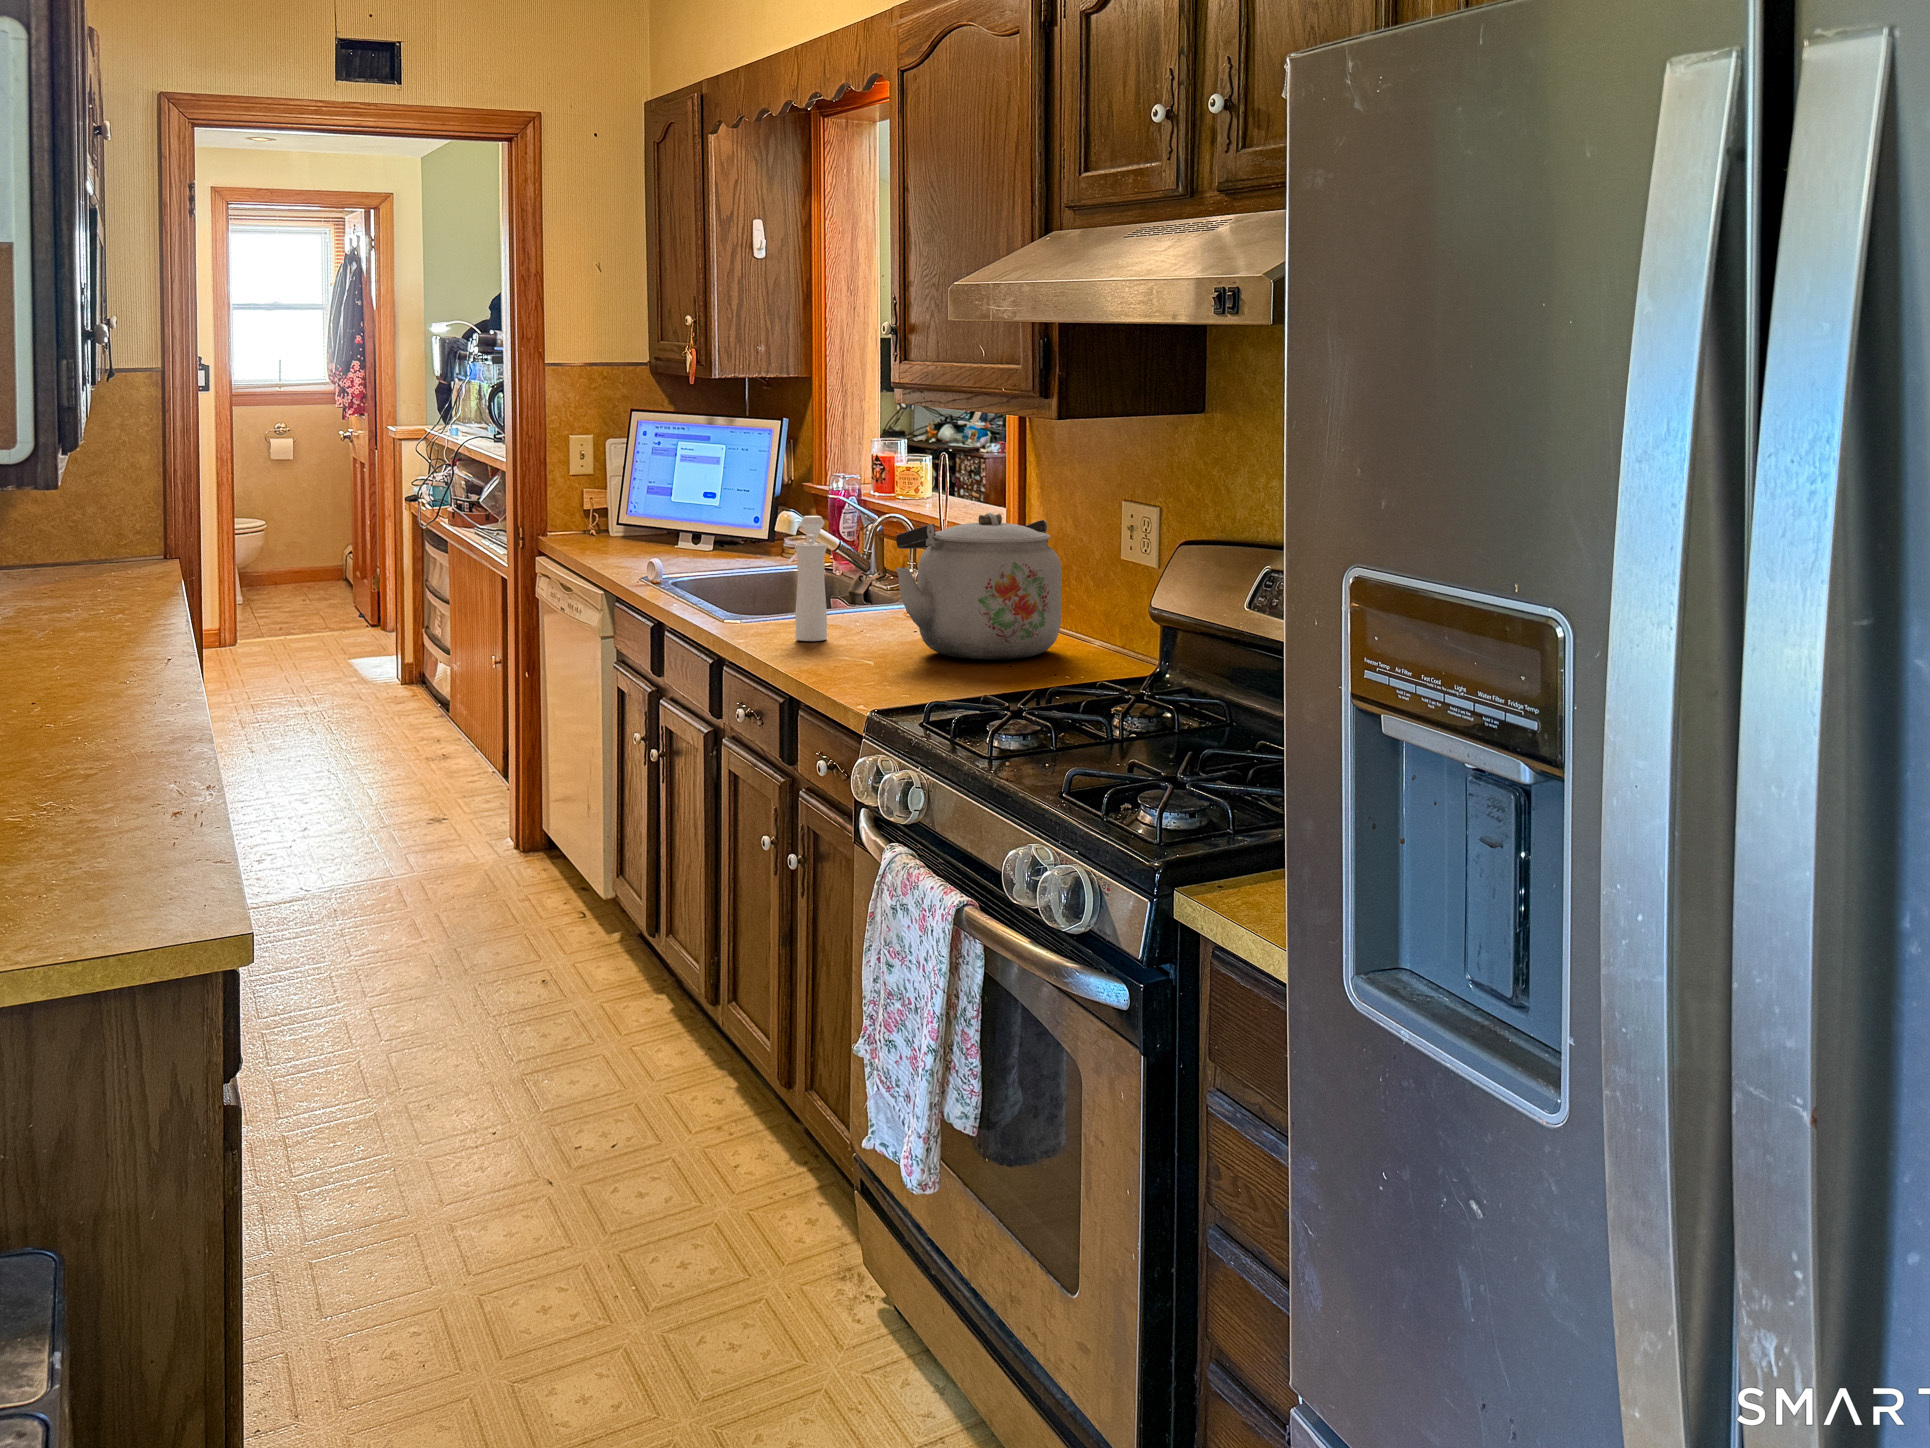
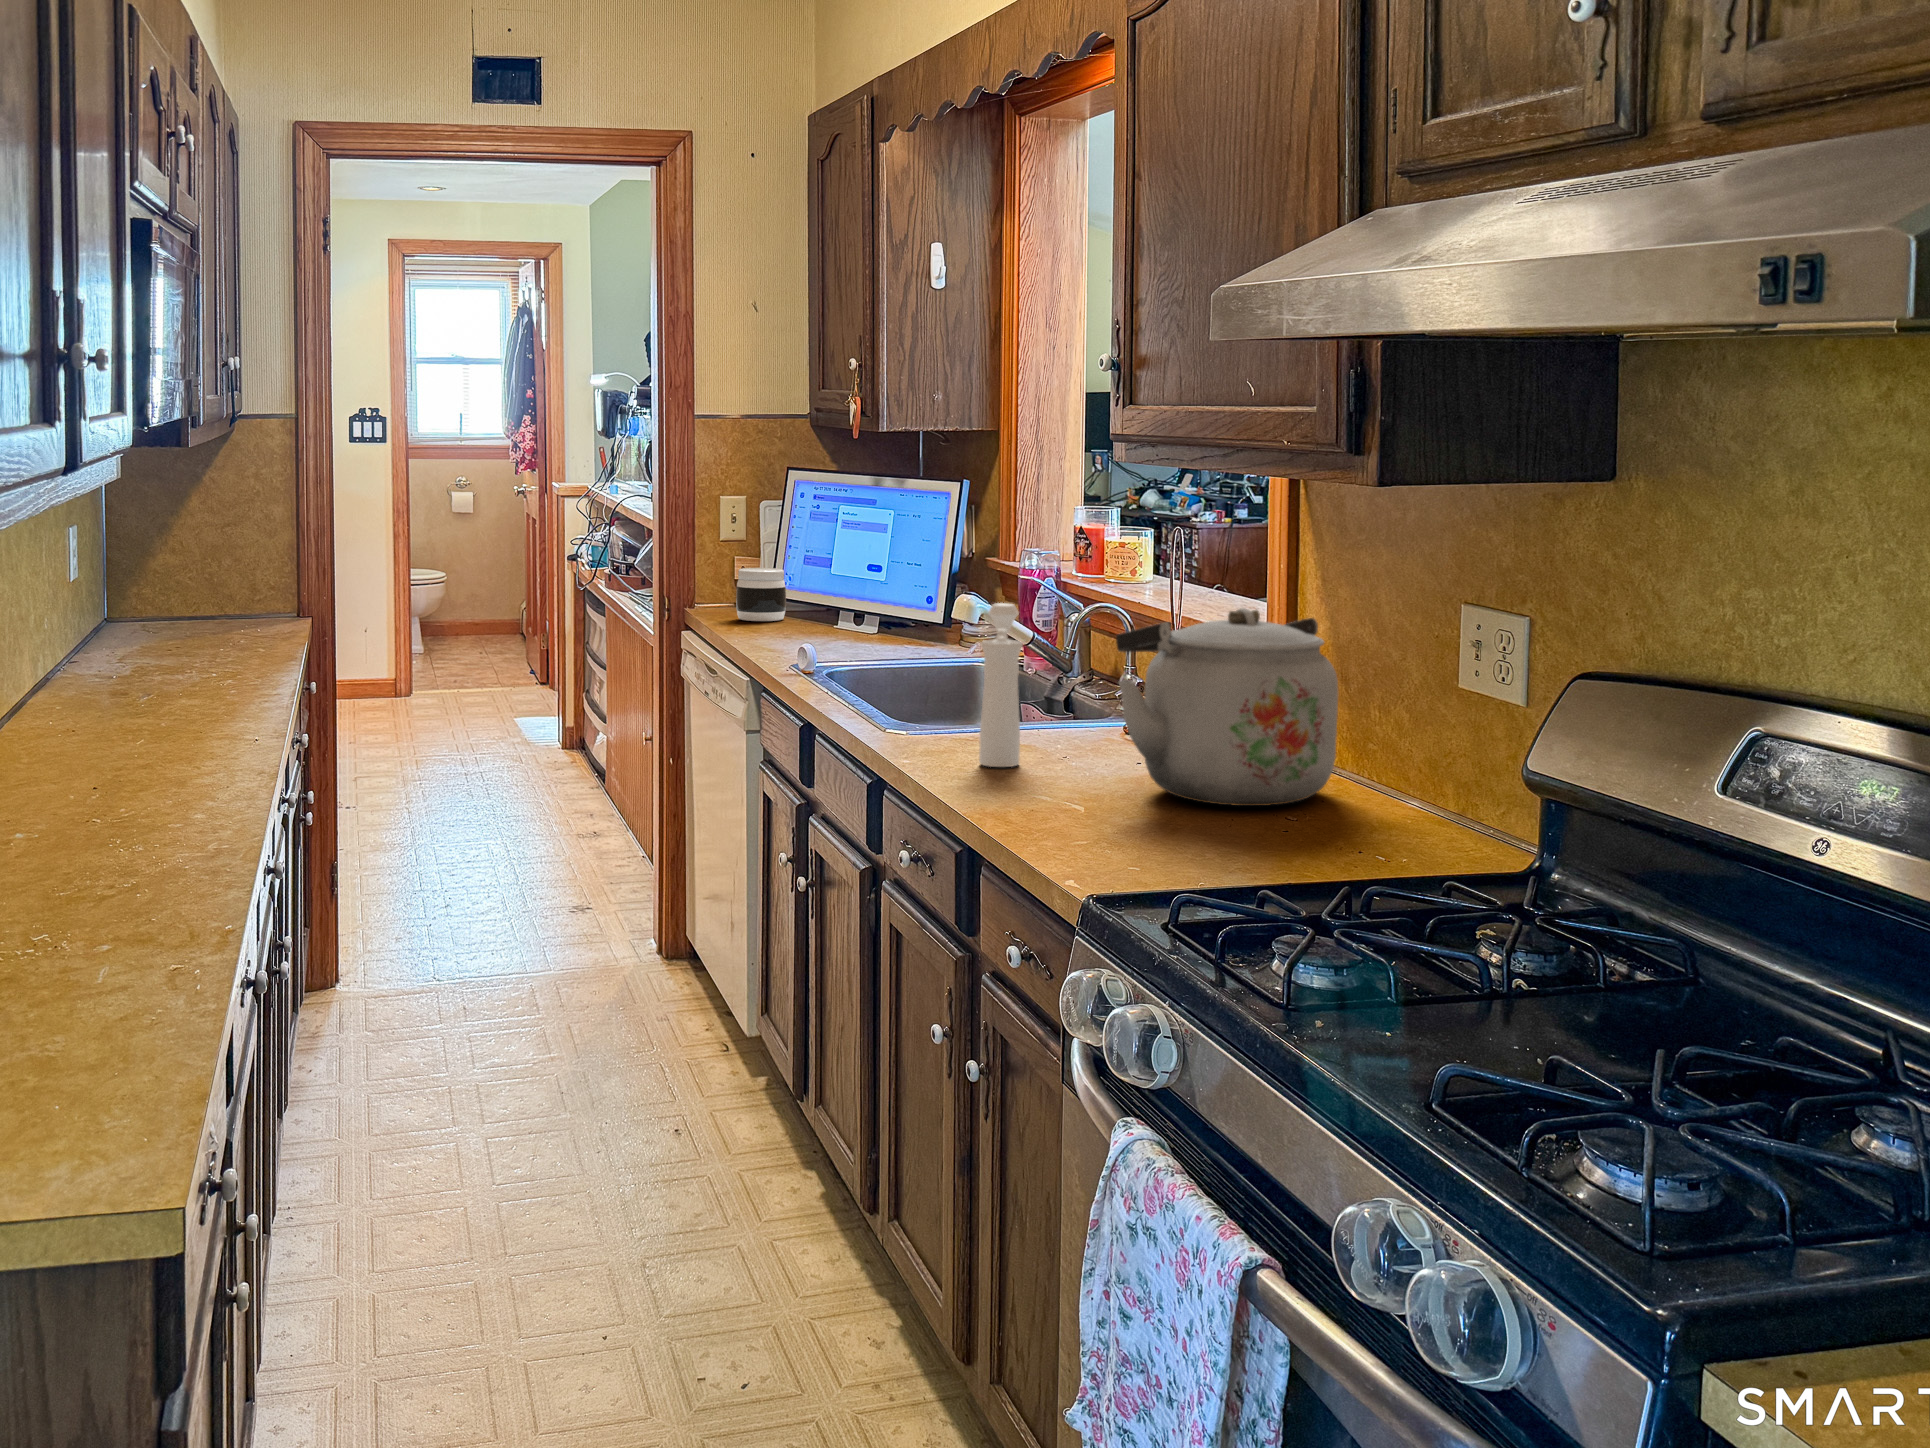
jar: none [585,499,629,545] -> present [736,568,786,621]

